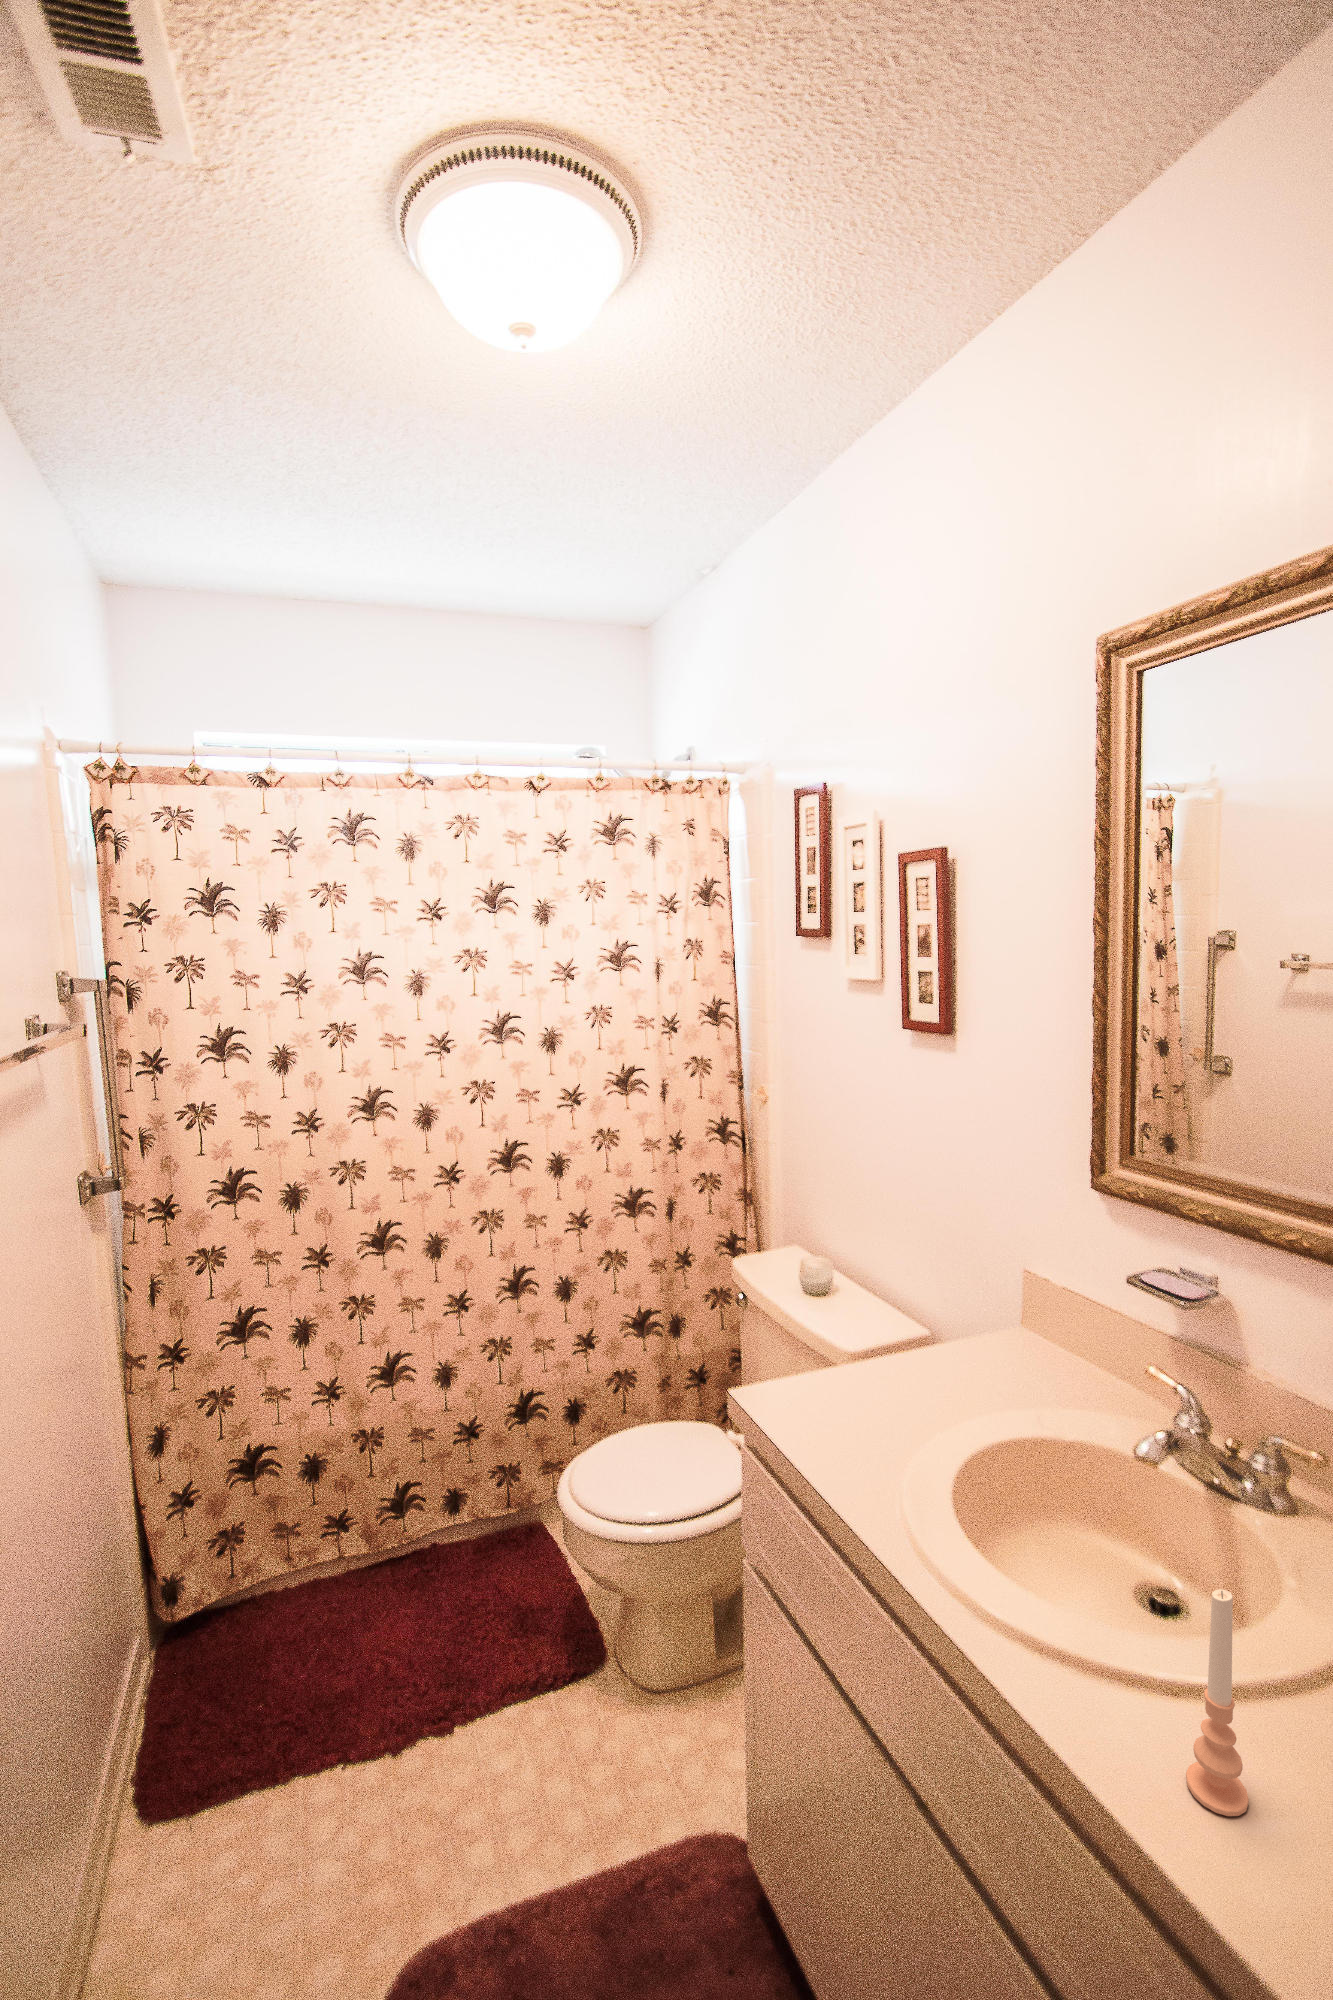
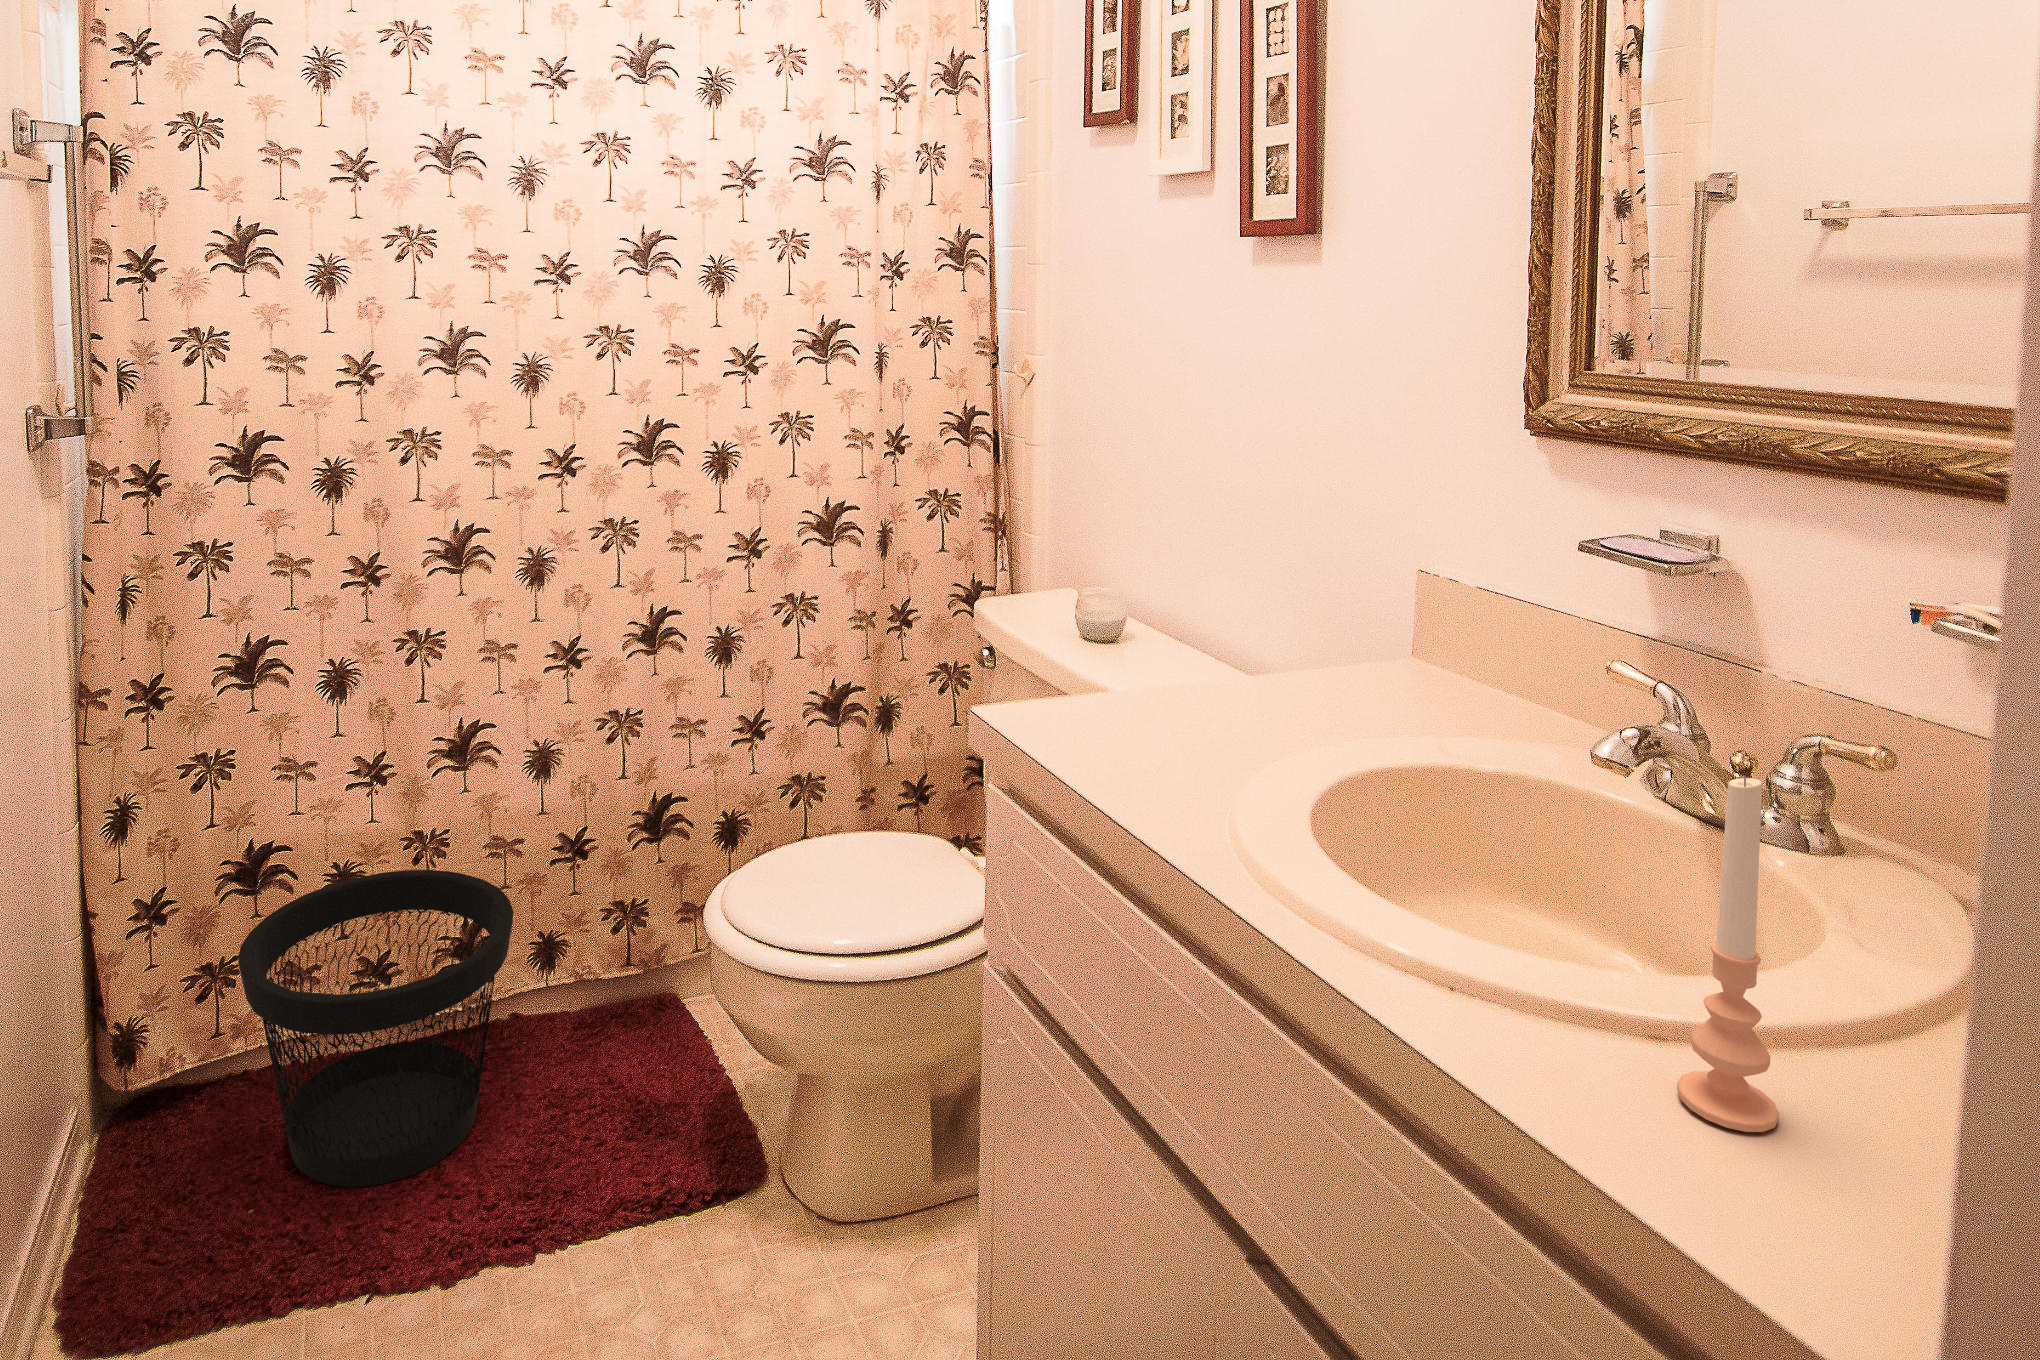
wastebasket: none [244,1457,429,1688] -> present [238,870,514,1188]

